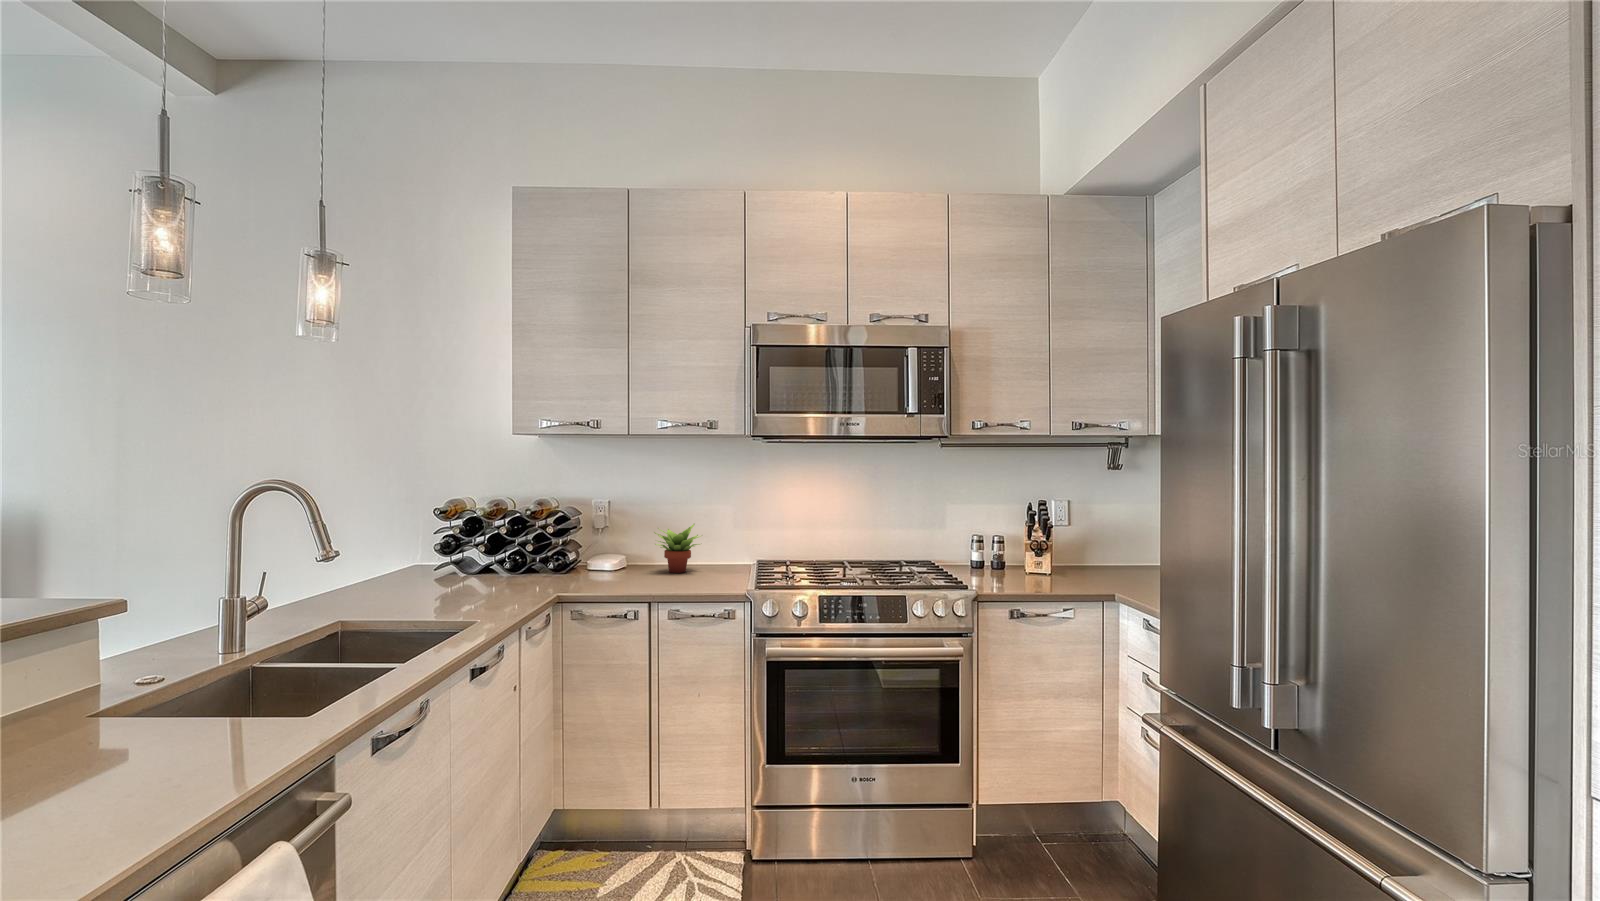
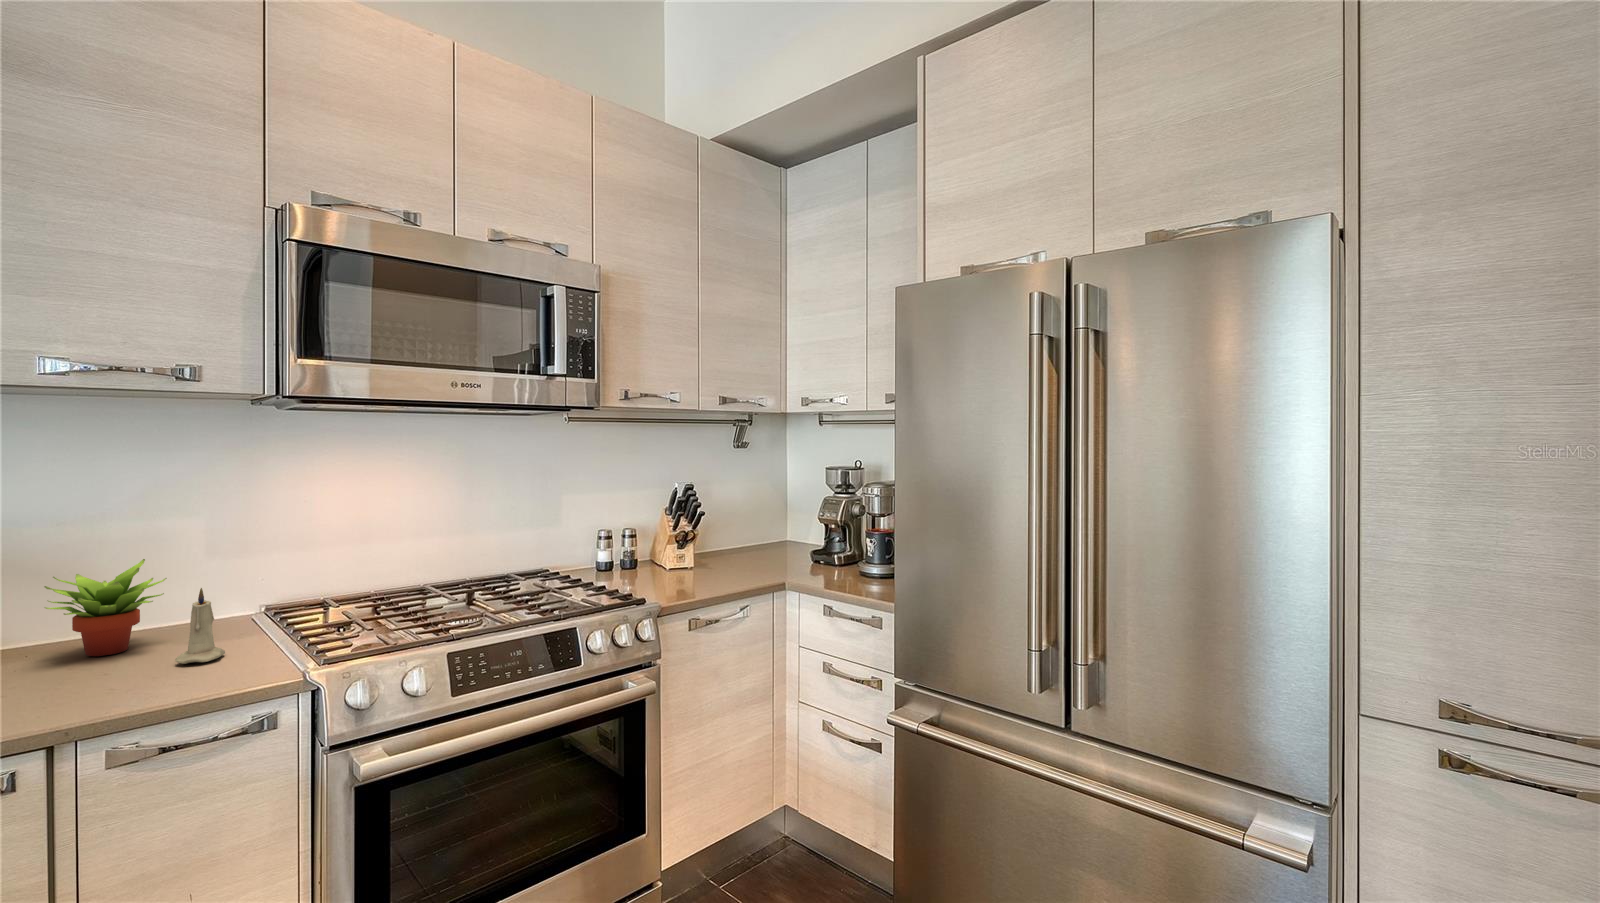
candle: none [700,539,722,581] -> present [175,588,225,664]

